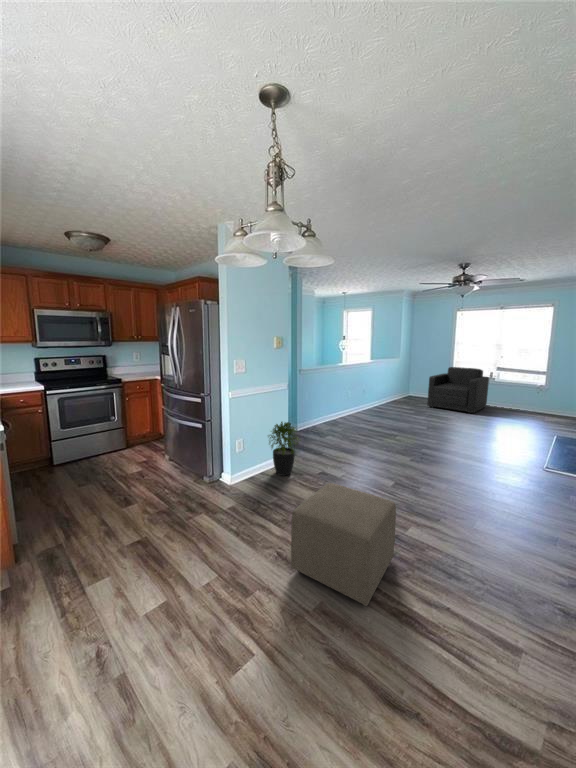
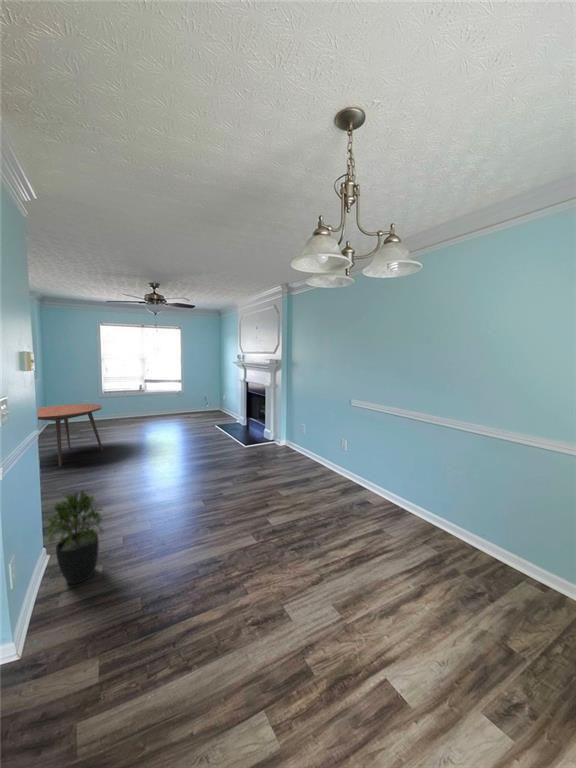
armchair: present [427,367,489,413] -> none [91,383,145,431]
dining table: none [356,377,413,421] -> present [38,404,103,467]
ottoman: present [291,483,396,606] -> none [244,494,350,613]

